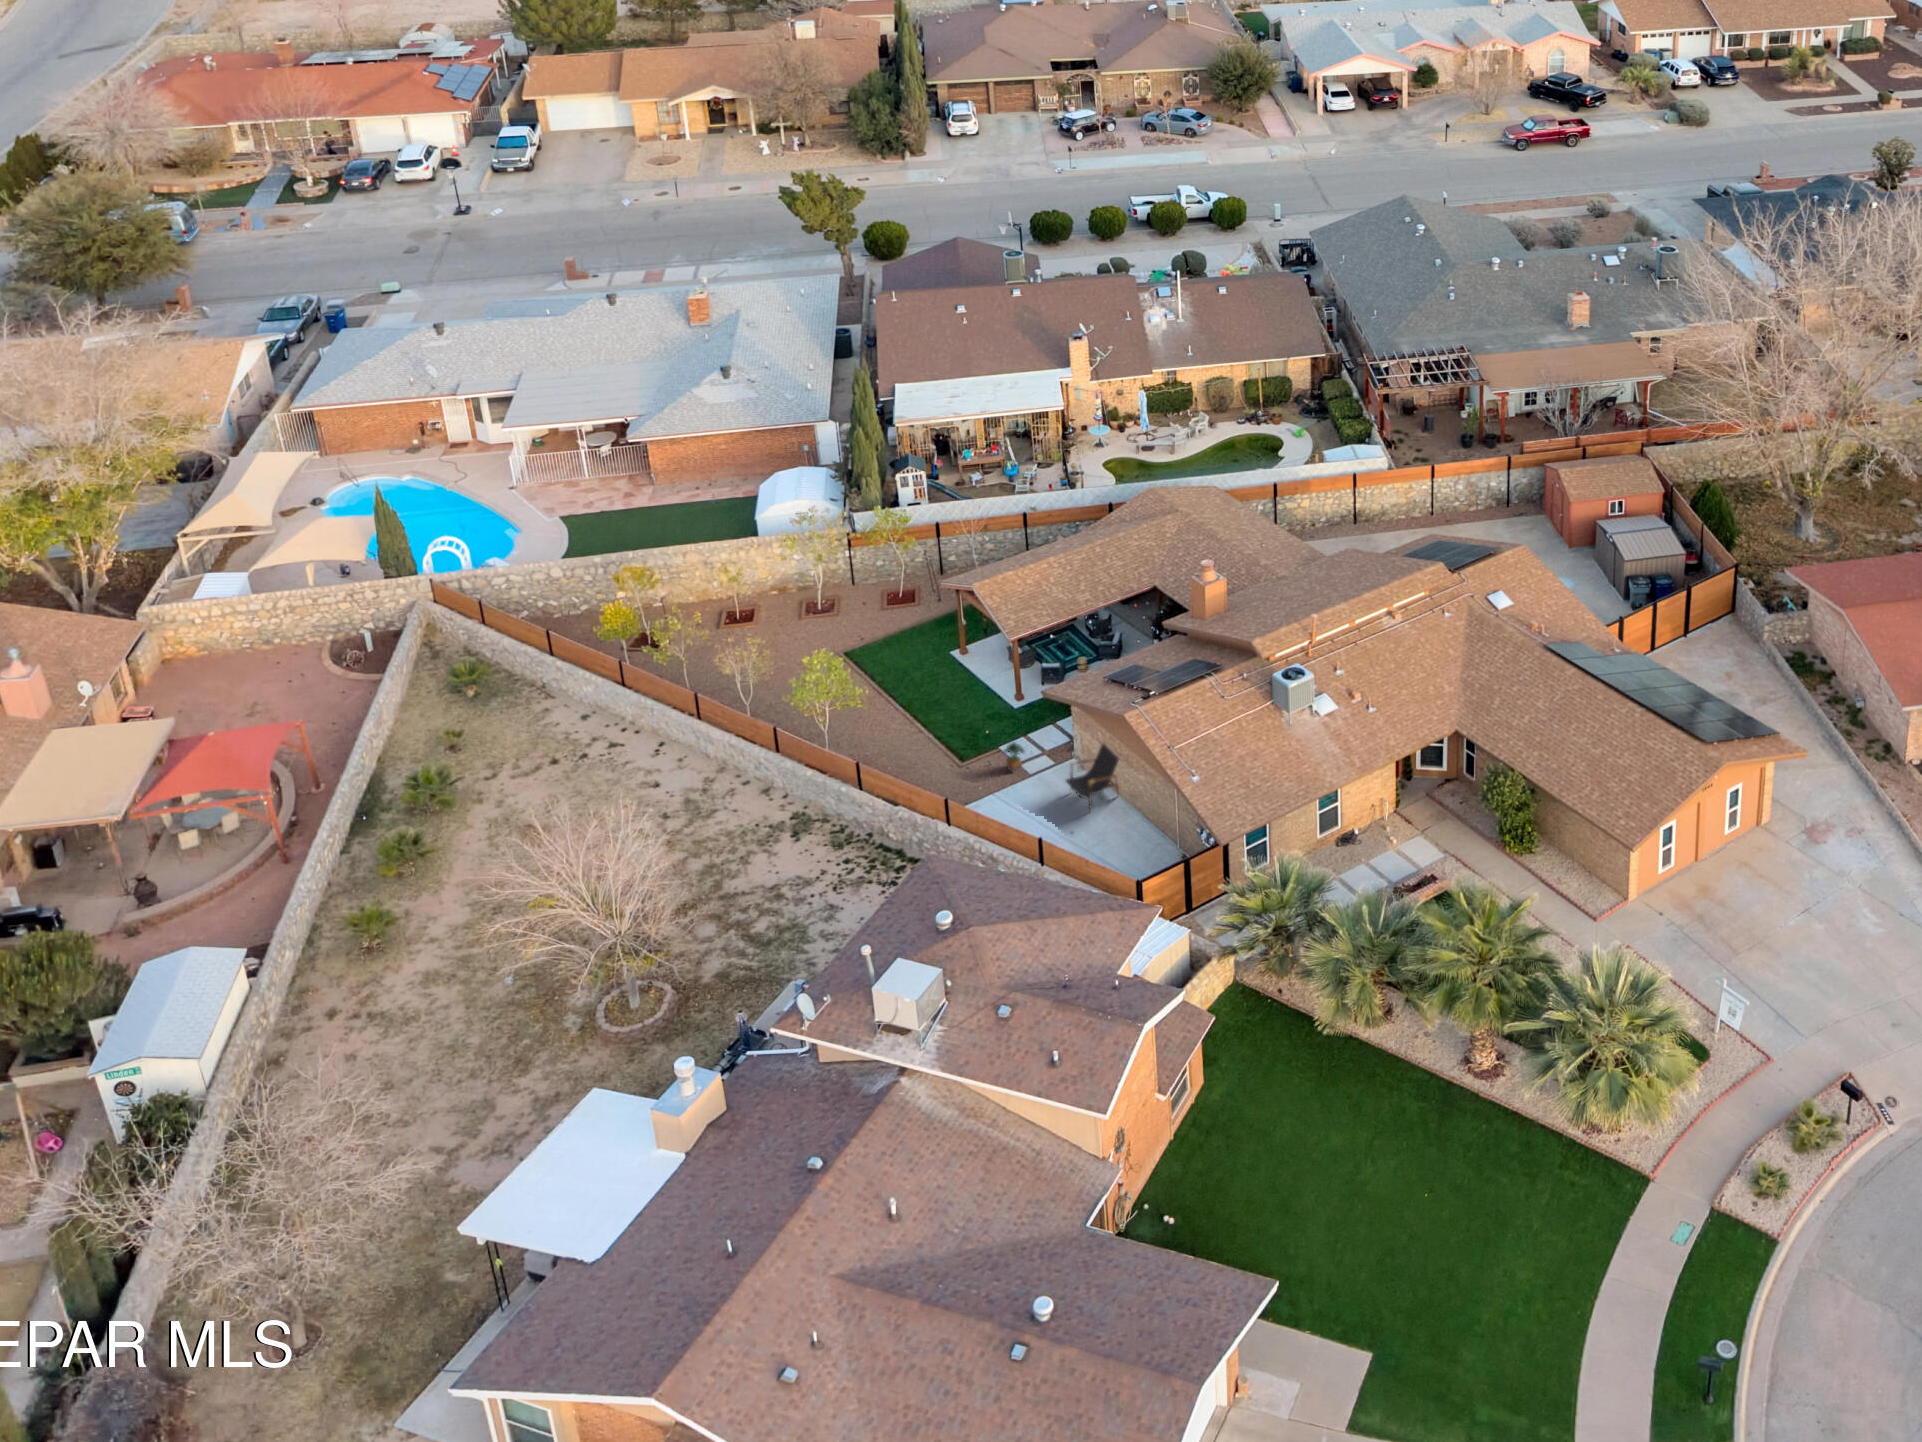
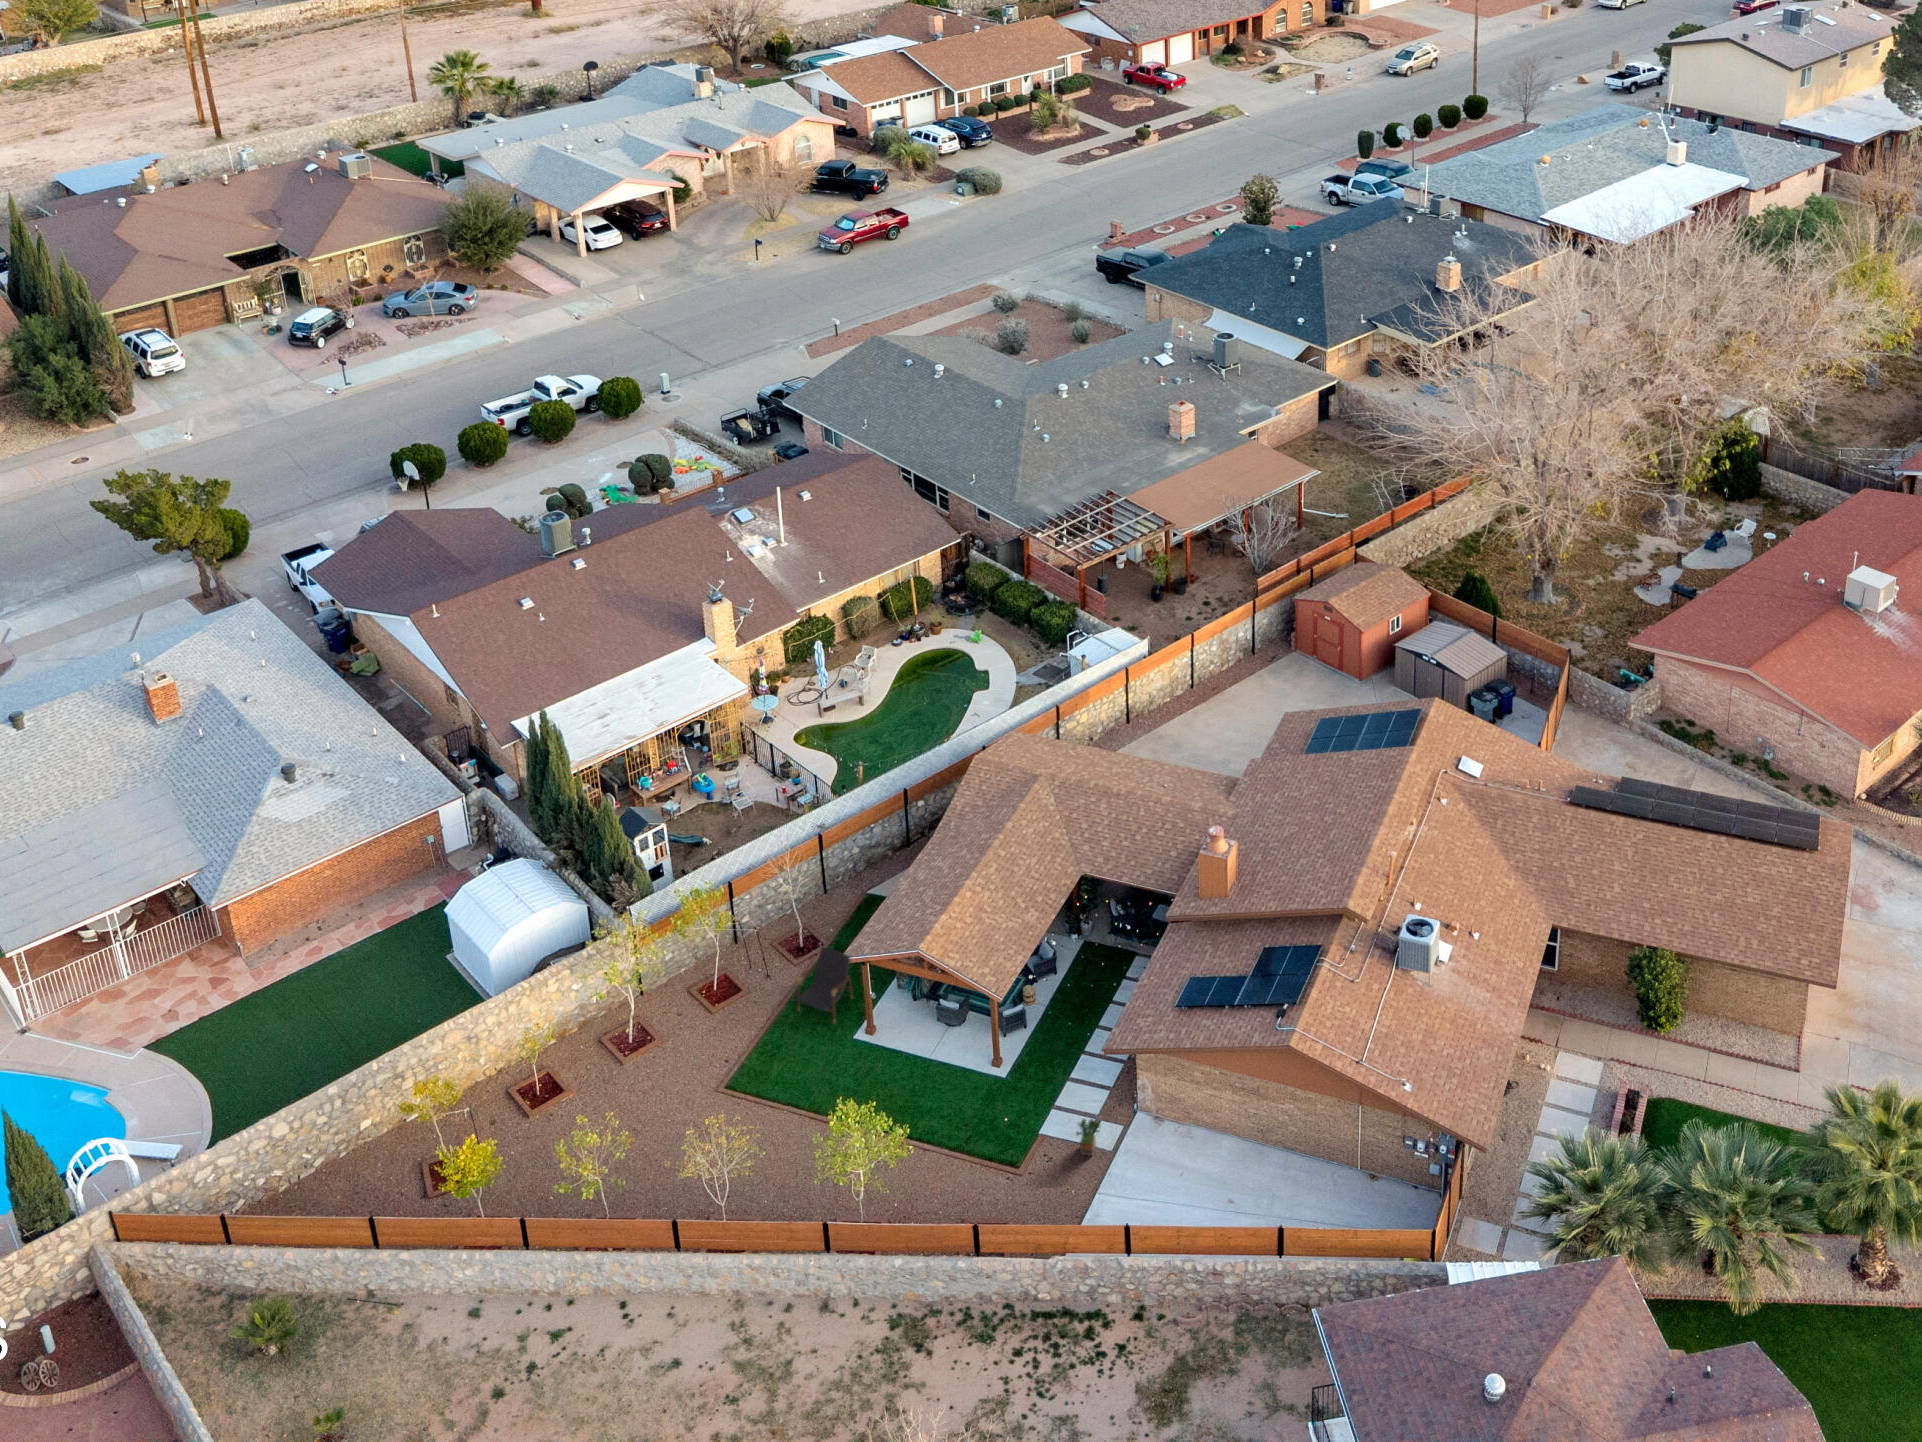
lounge chair: present [1066,744,1119,806] -> present [796,947,852,1022]

